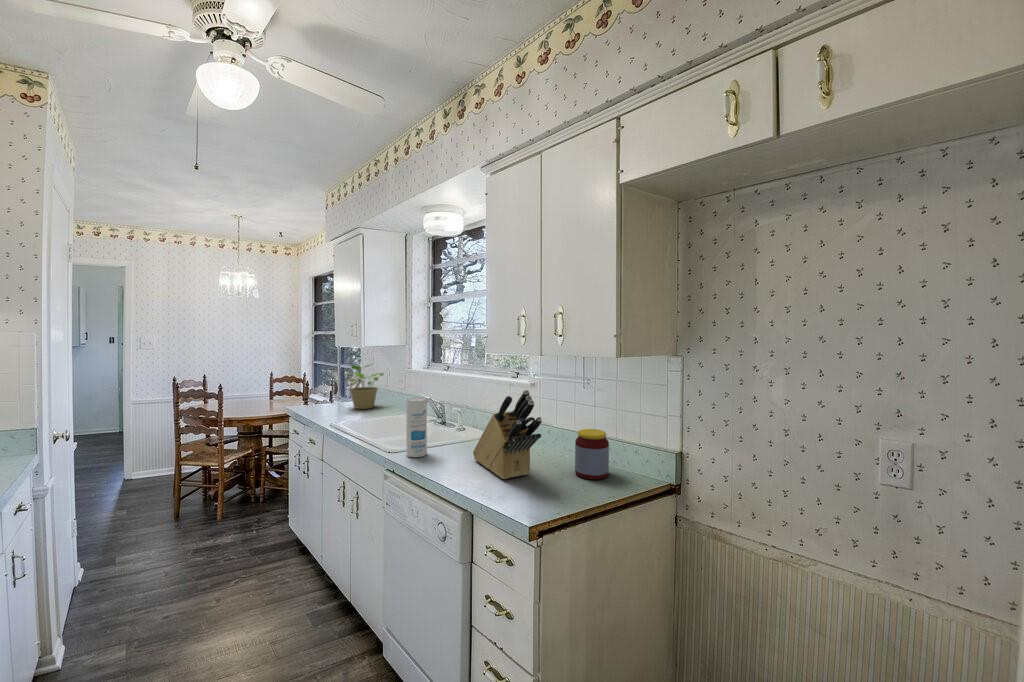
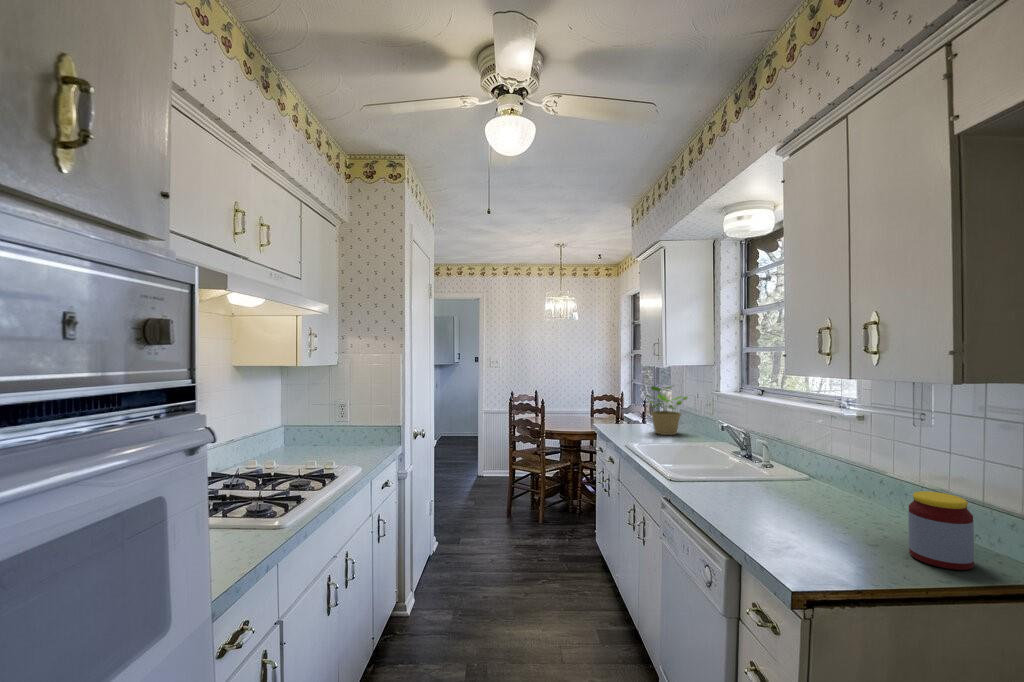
knife block: present [473,390,542,479] -> none [762,424,841,536]
canister: present [407,398,427,457] -> none [685,423,709,490]

